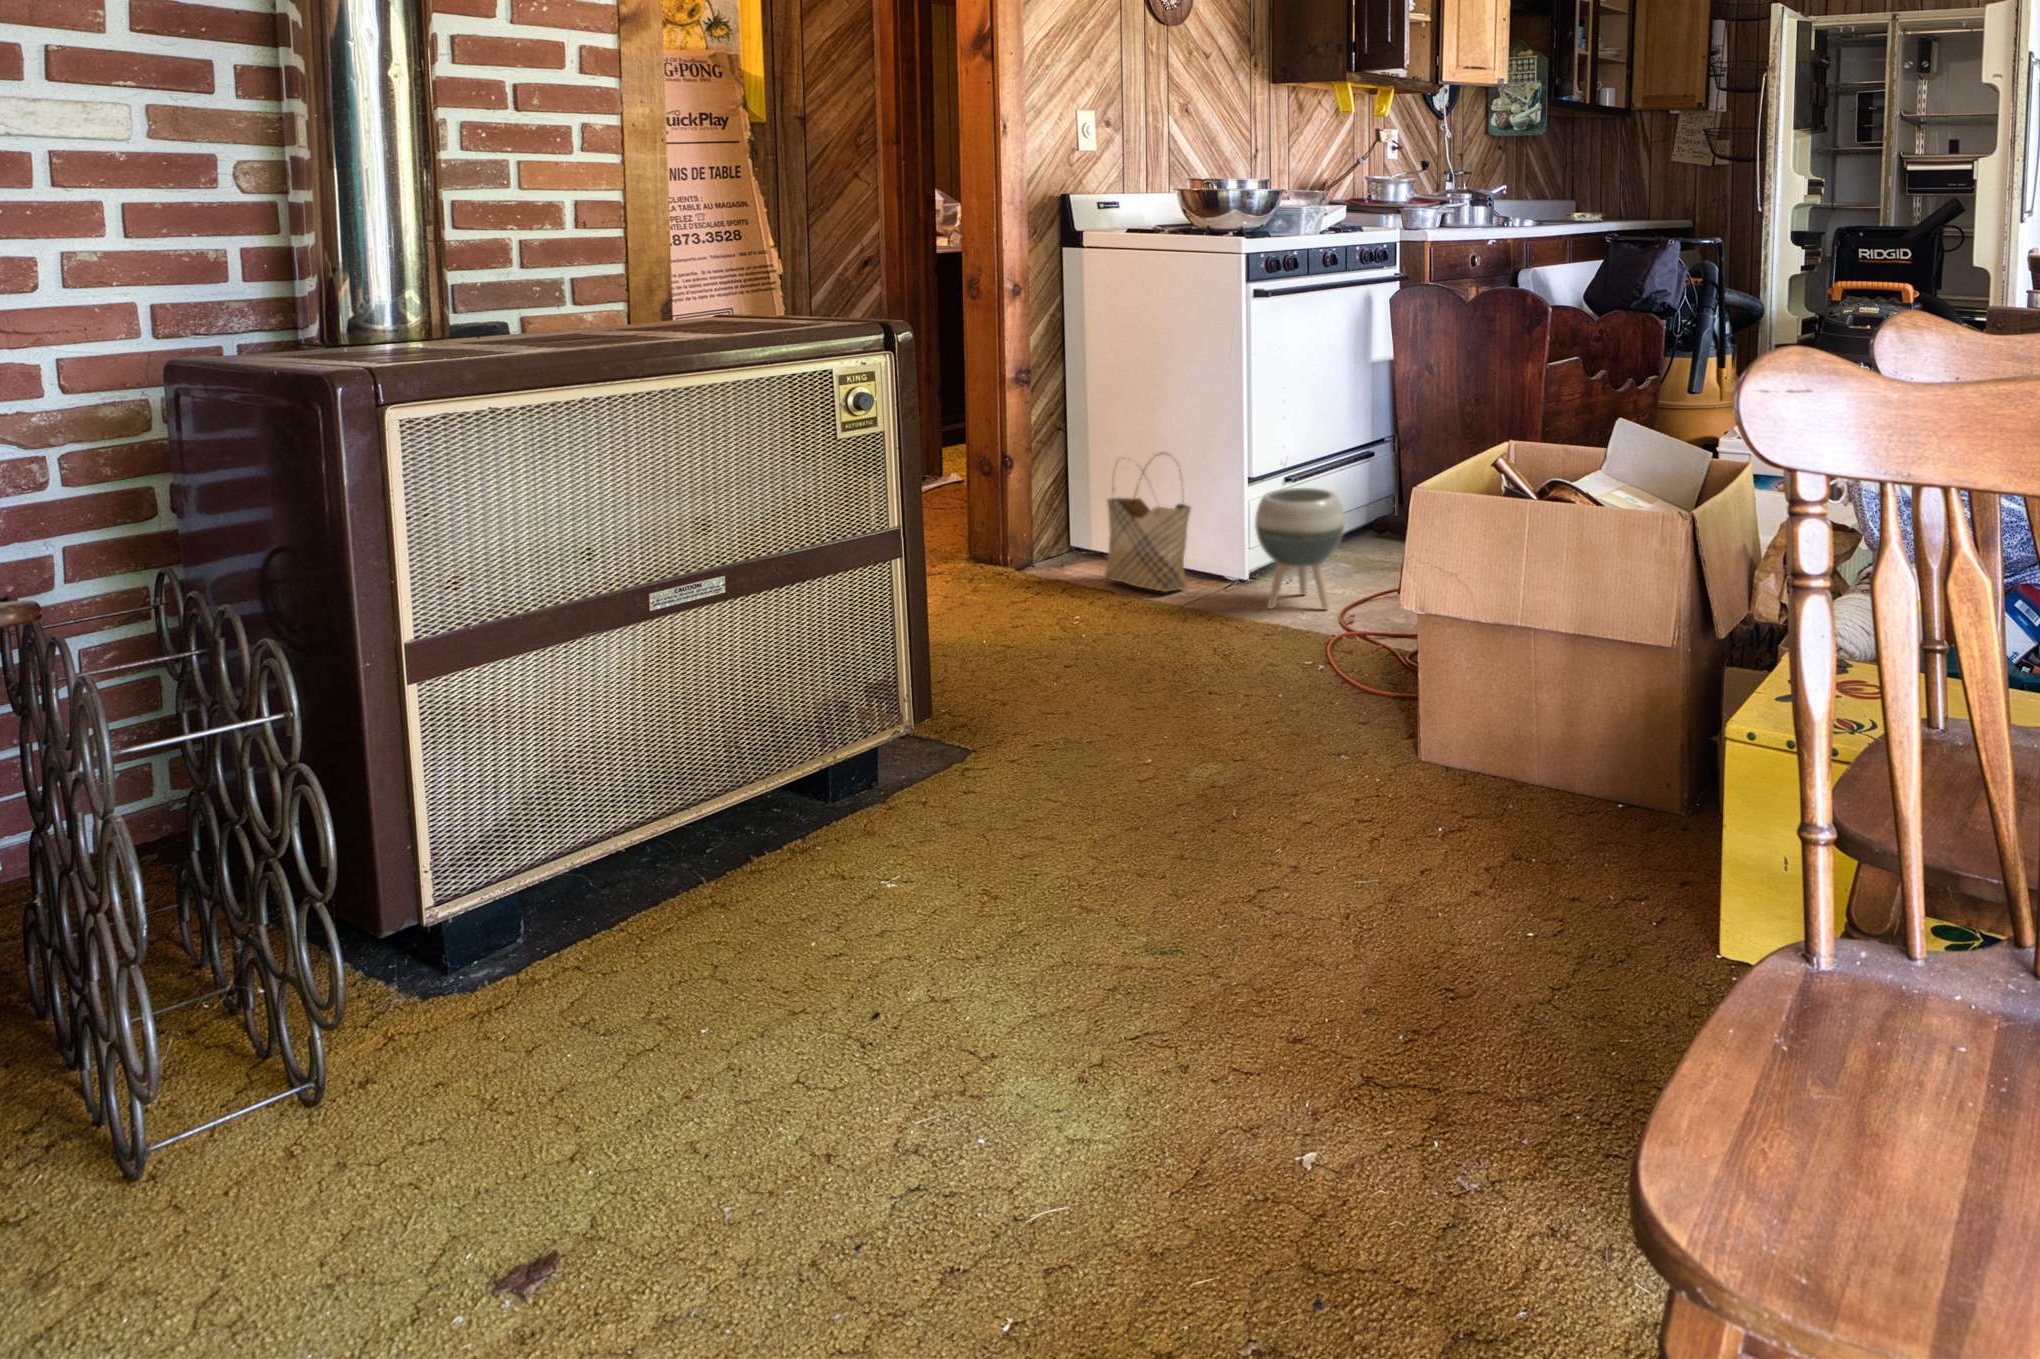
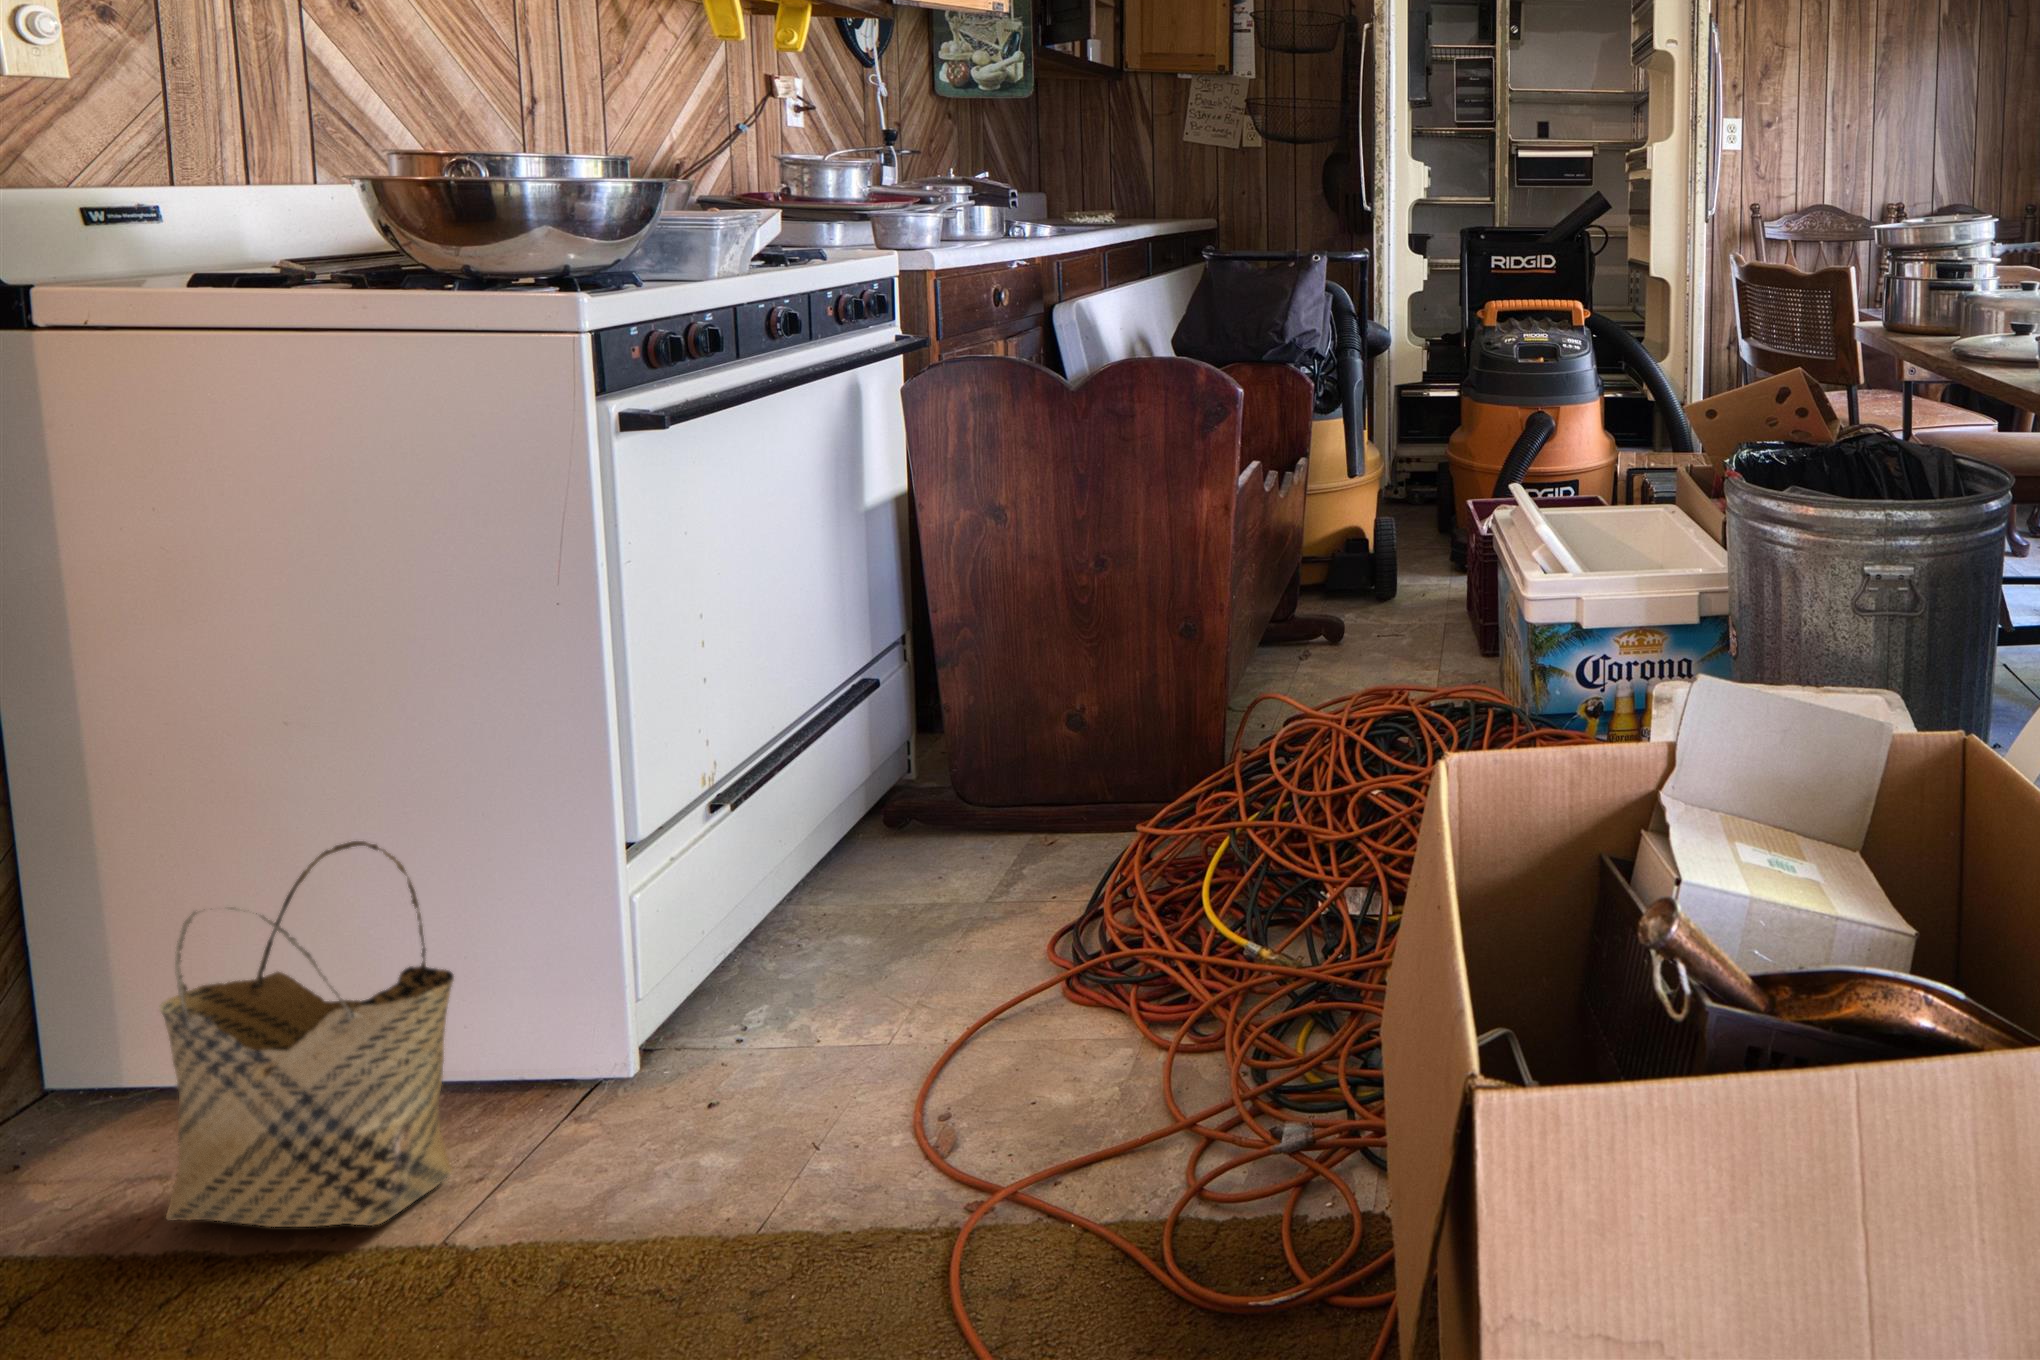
planter: present [1255,488,1344,609] -> none [661,857,898,1190]

